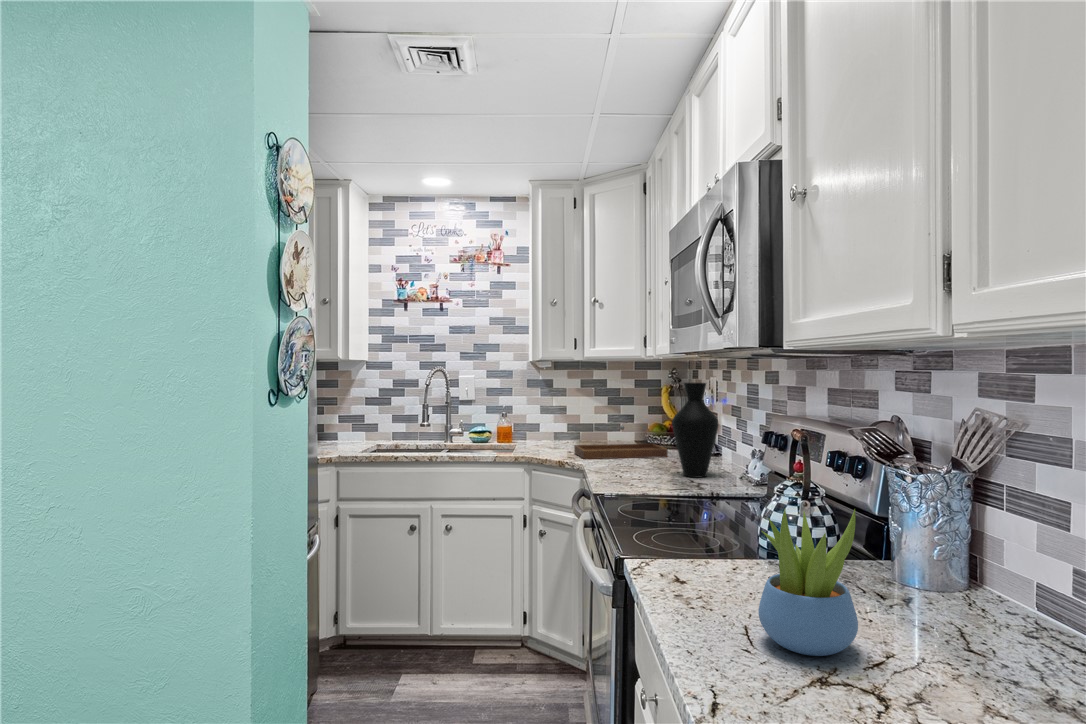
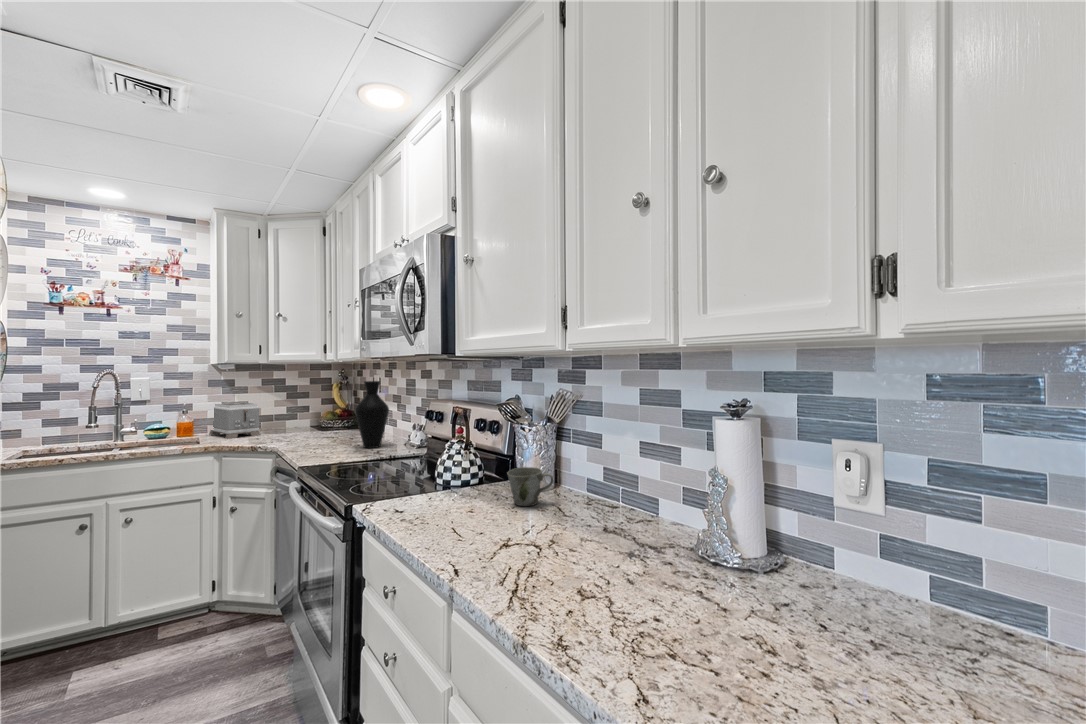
toaster: none [529,406,578,448] -> present [209,403,261,439]
tray: present [574,425,668,459] -> none [262,415,344,444]
succulent plant: present [758,509,858,656] -> none [458,449,508,529]
mug: none [872,547,977,627] -> present [507,467,553,506]

